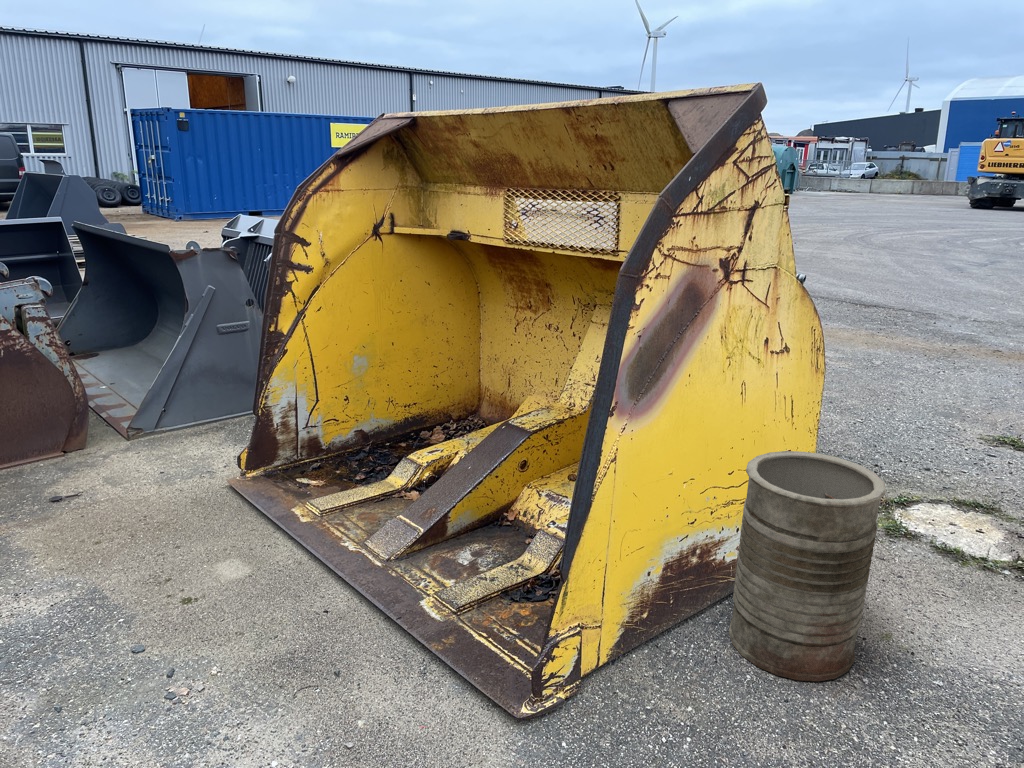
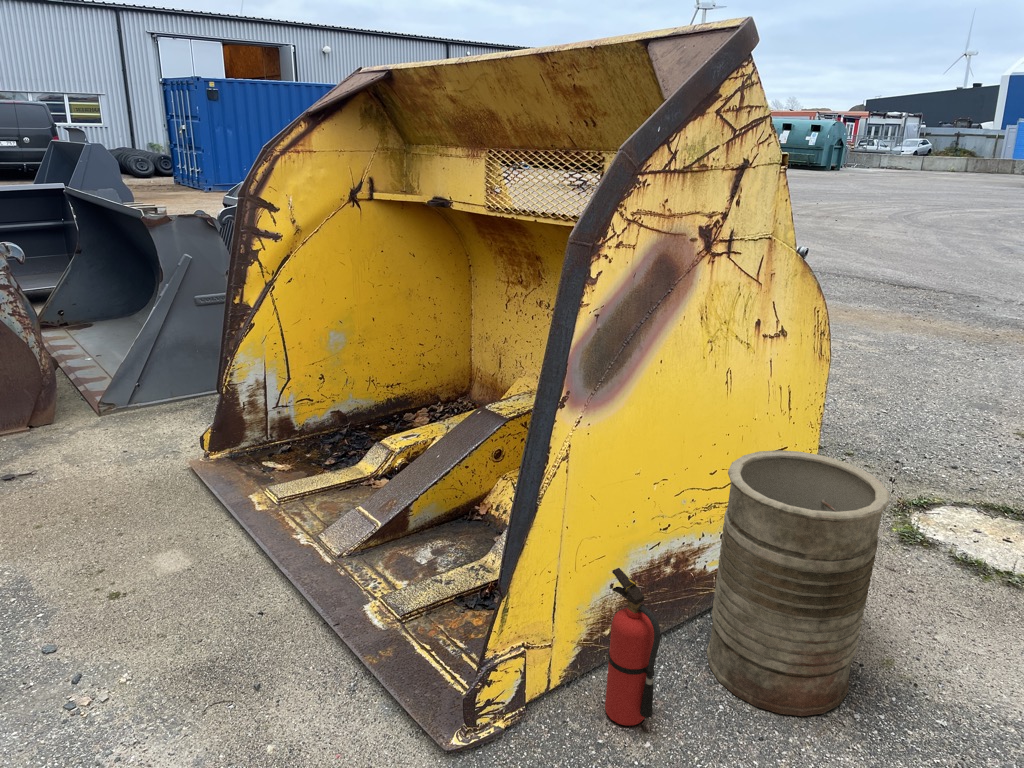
fire extinguisher: none [647,555,698,694] -> present [605,568,660,725]

